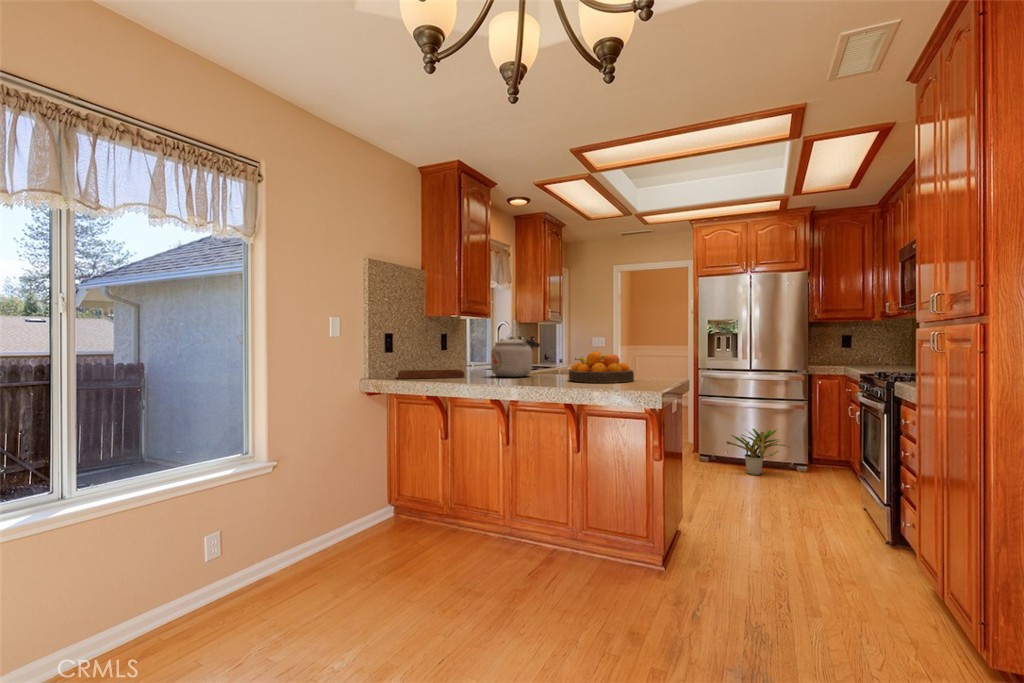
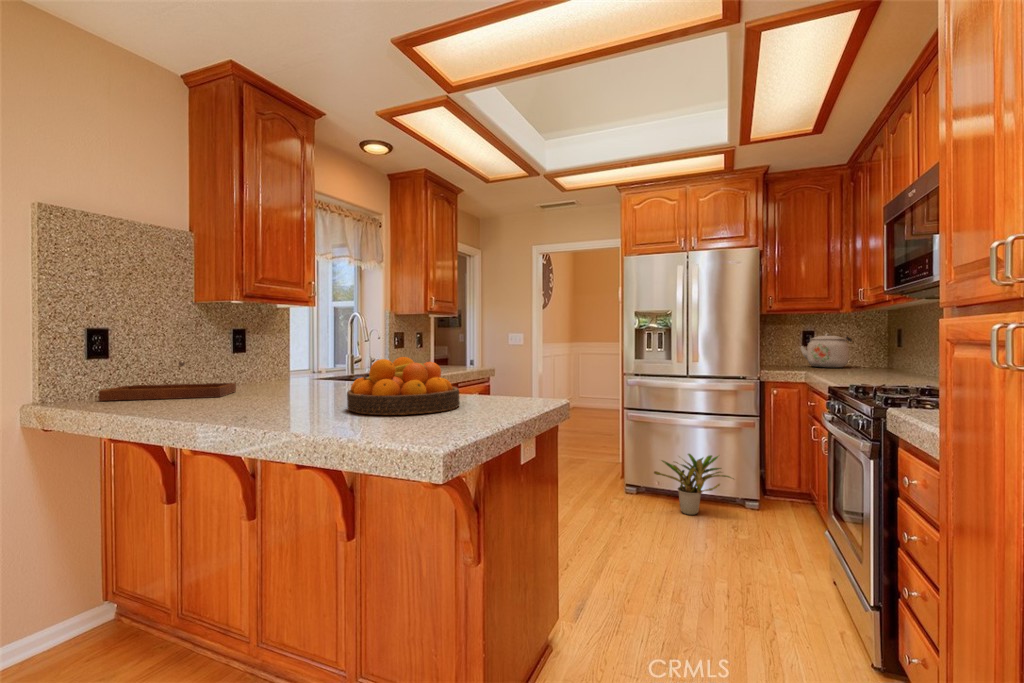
kettle: present [491,336,540,377] -> present [801,333,852,368]

